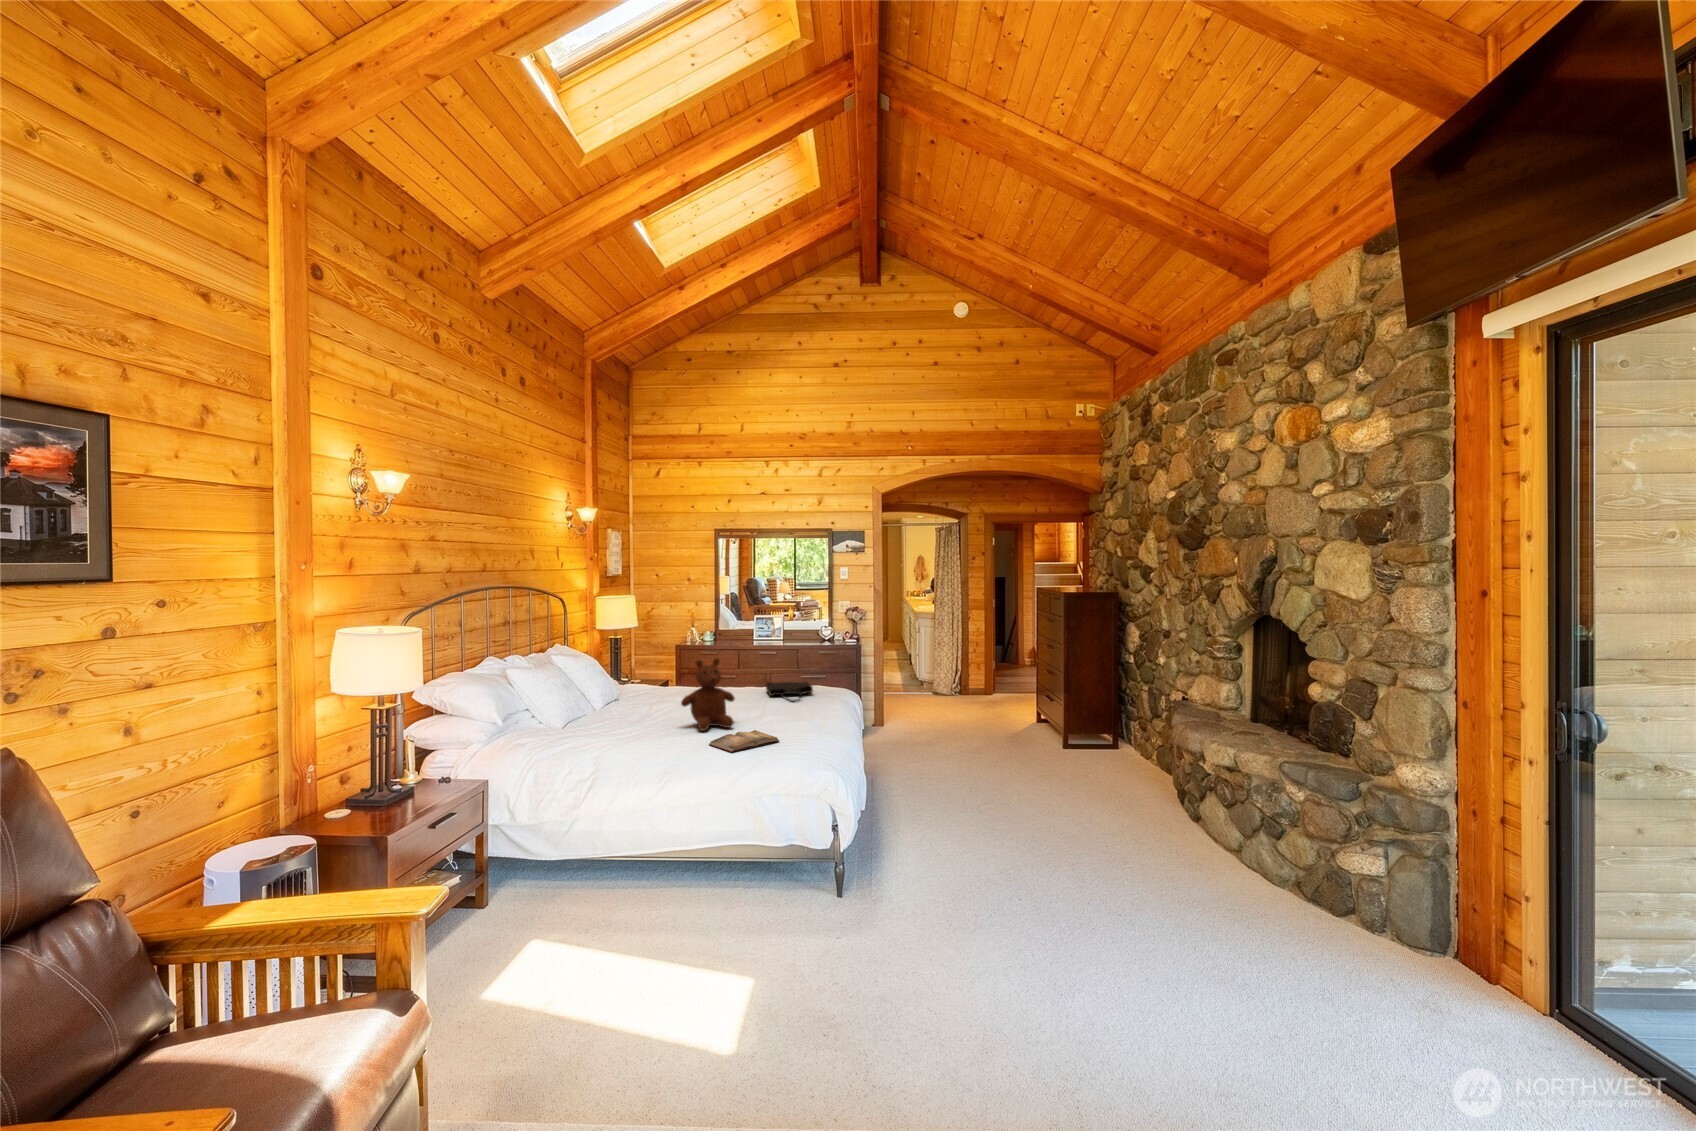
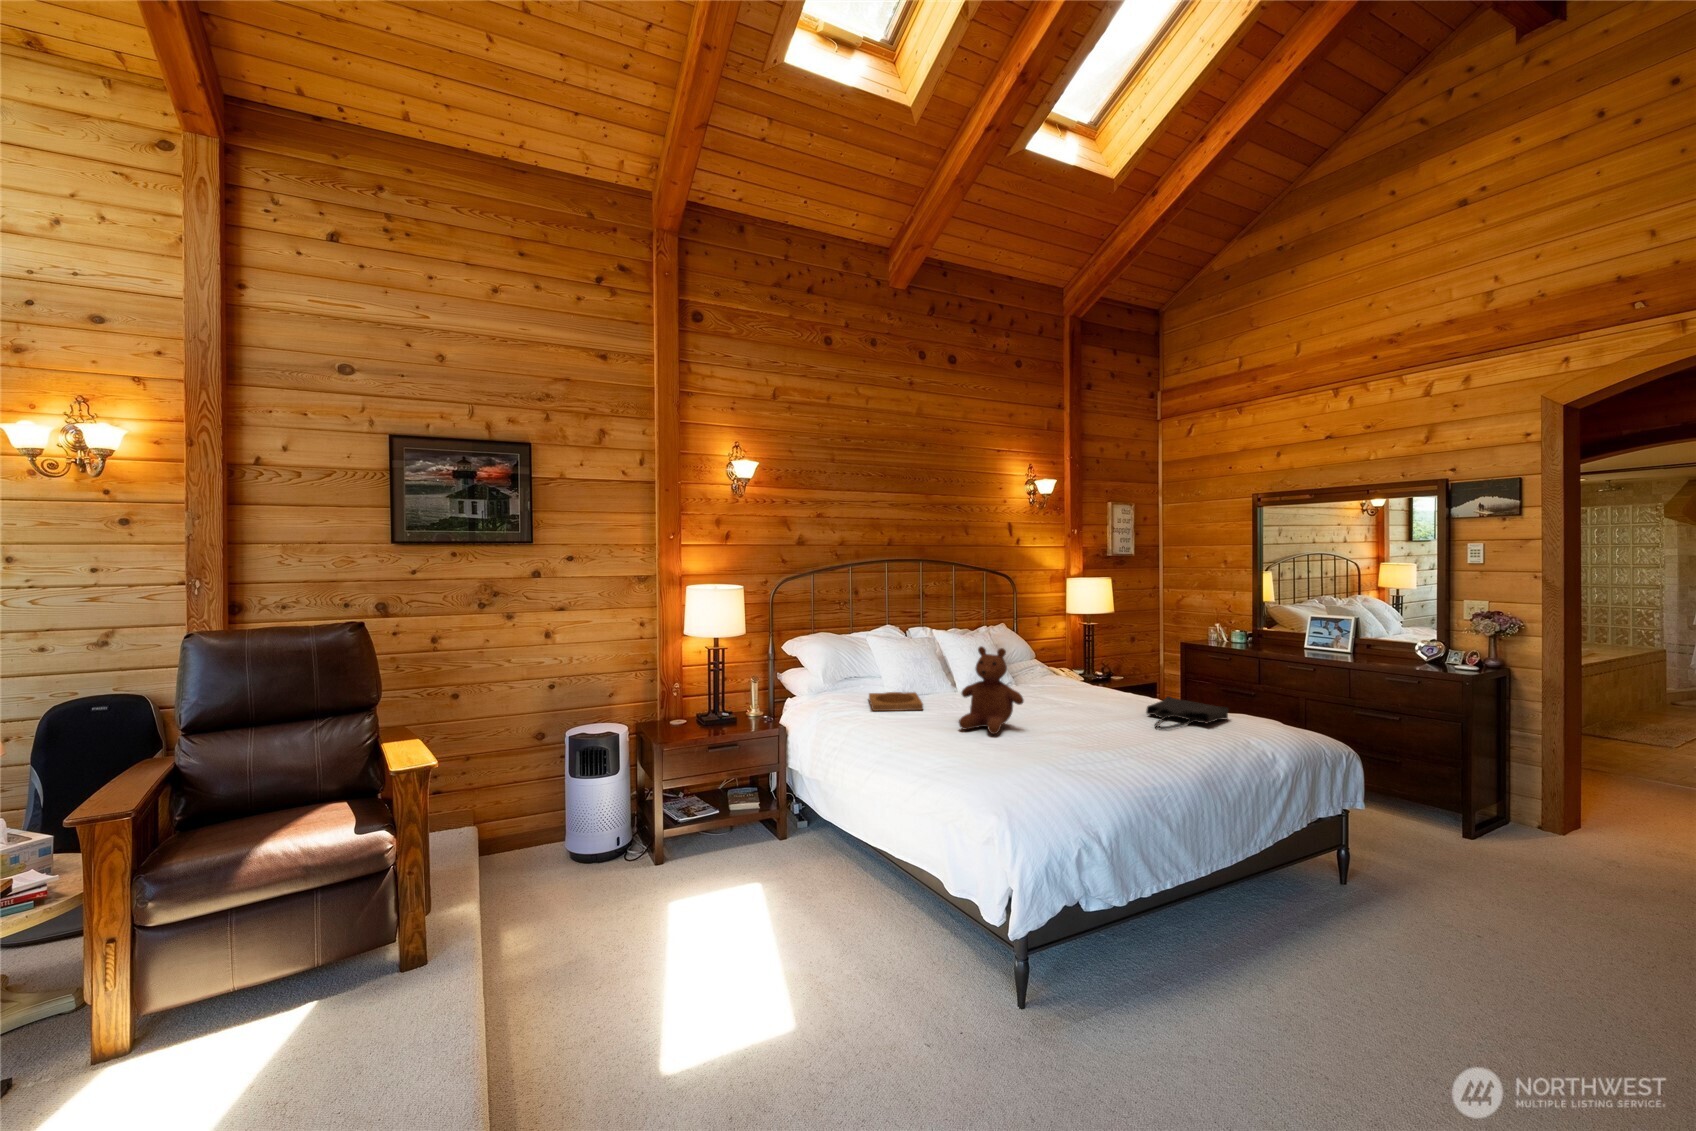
tray: none [562,719,635,741] -> present [869,692,923,711]
hardback book: present [709,730,779,752] -> none [916,739,996,766]

